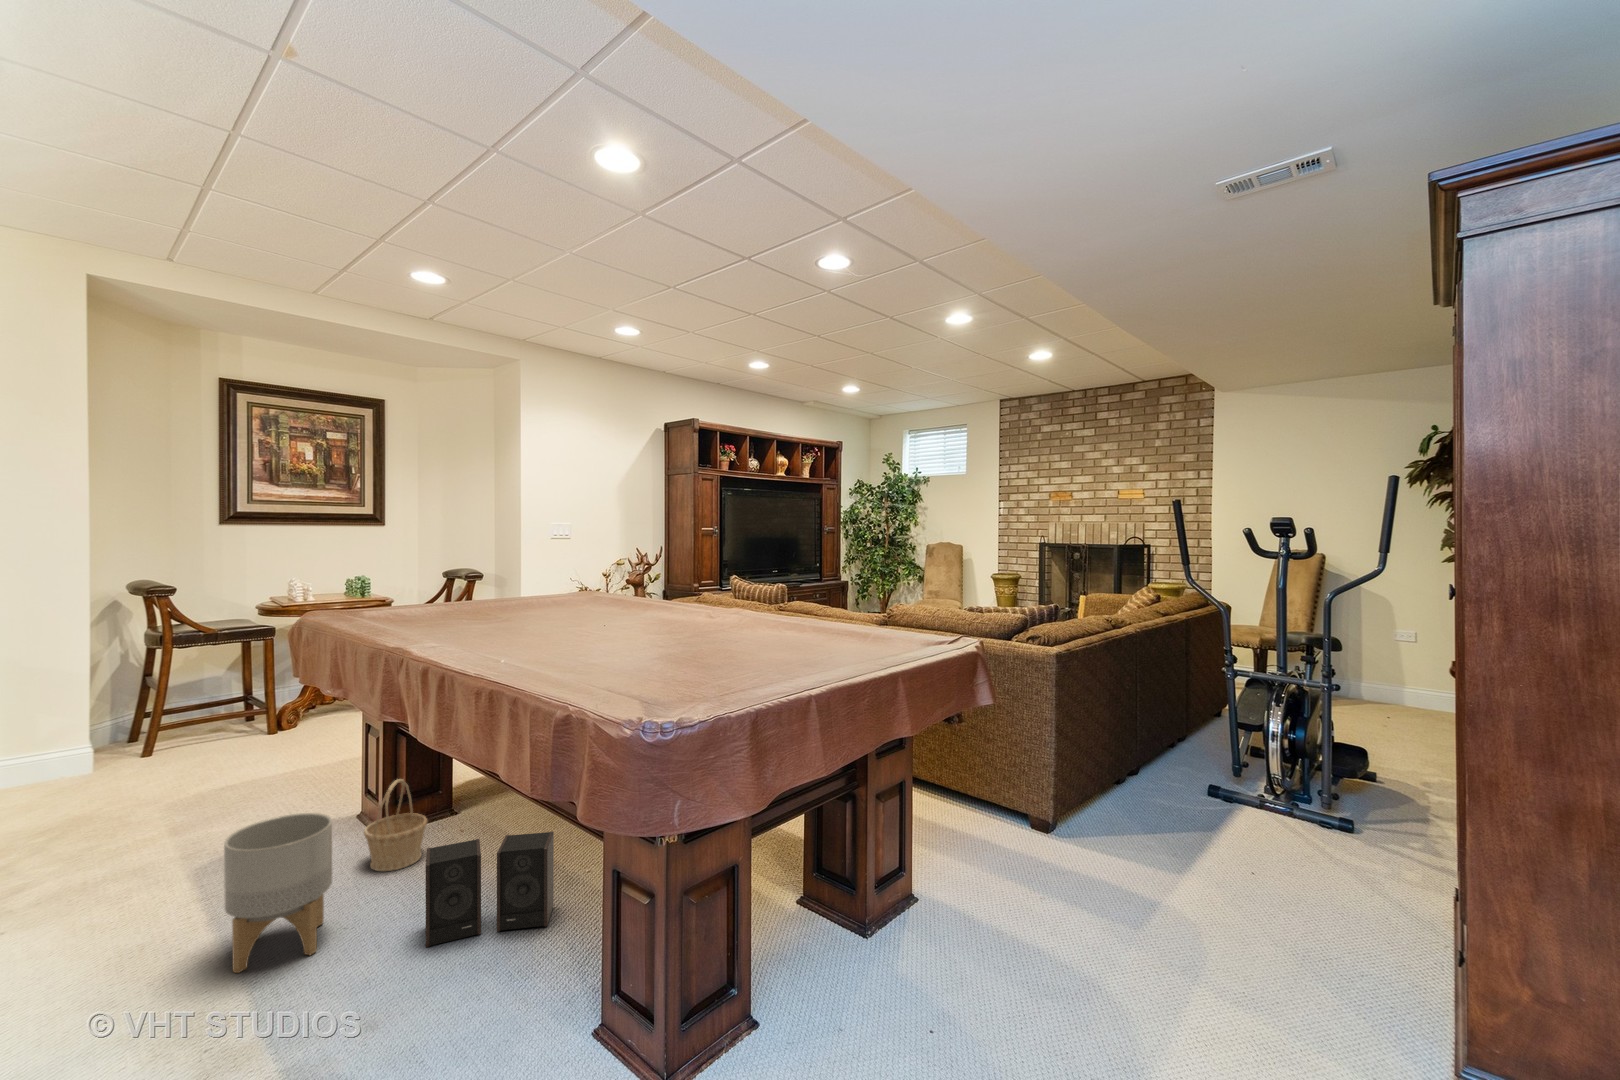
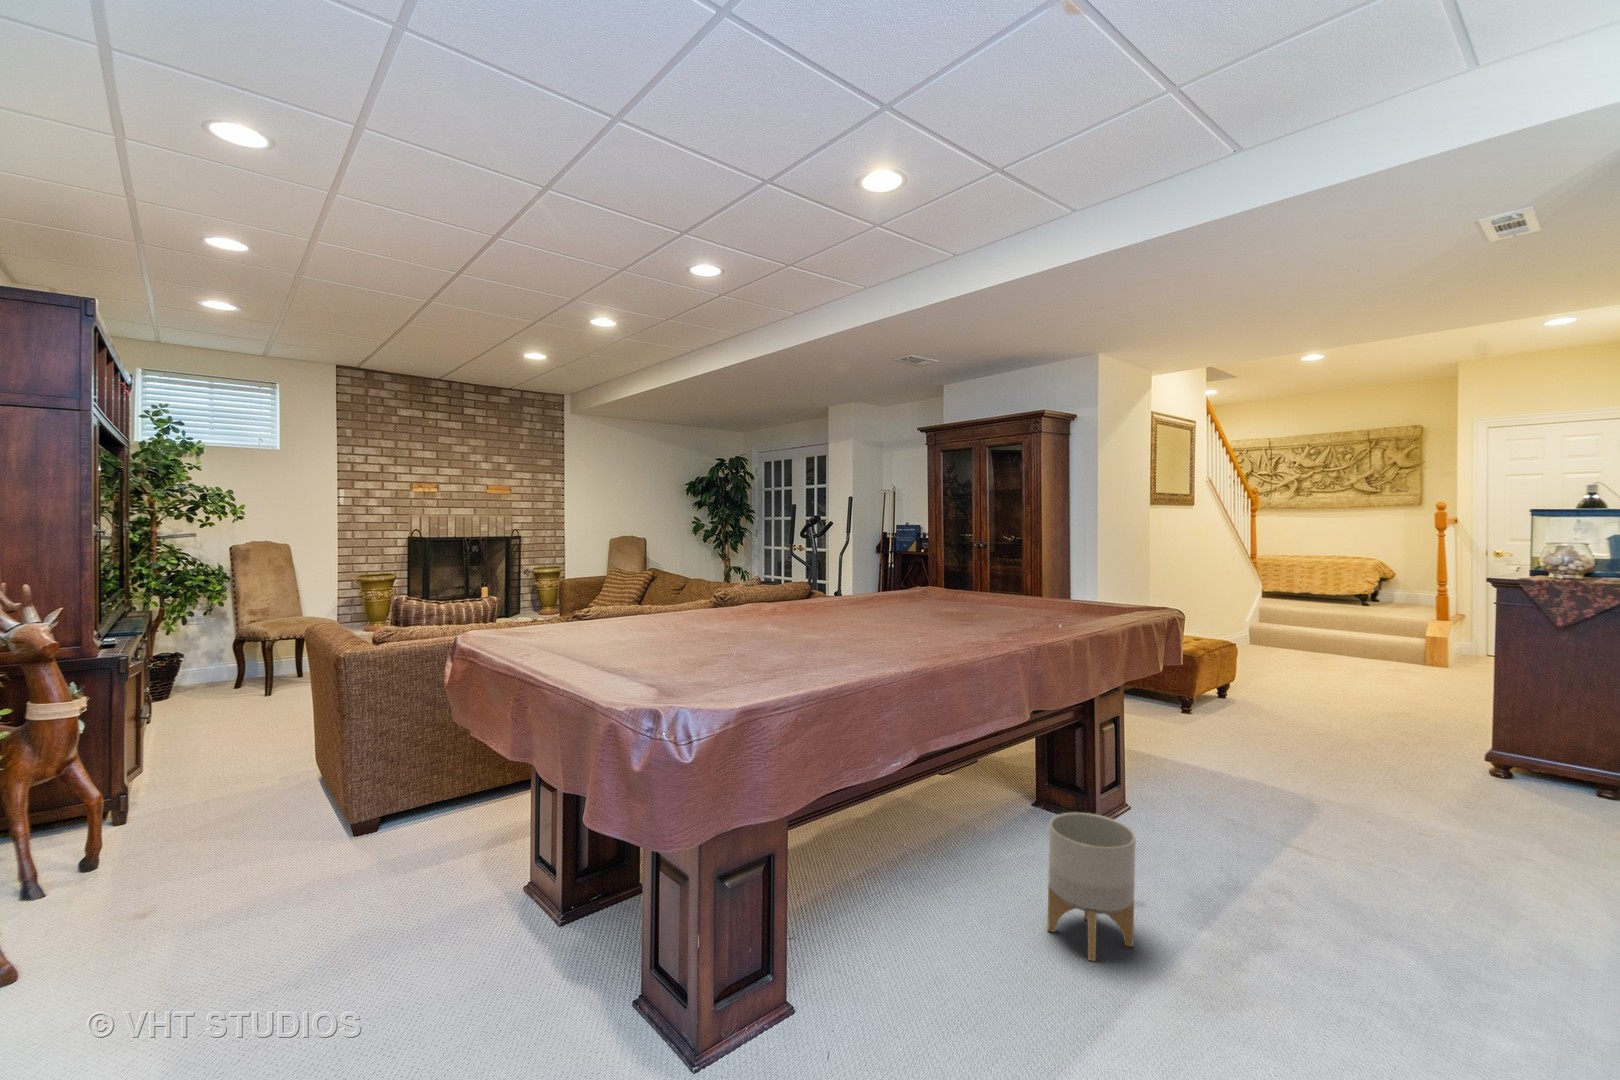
basket: present [364,779,427,871] -> none [887,835,951,943]
speaker: present [426,831,554,947] -> none [974,775,1051,877]

